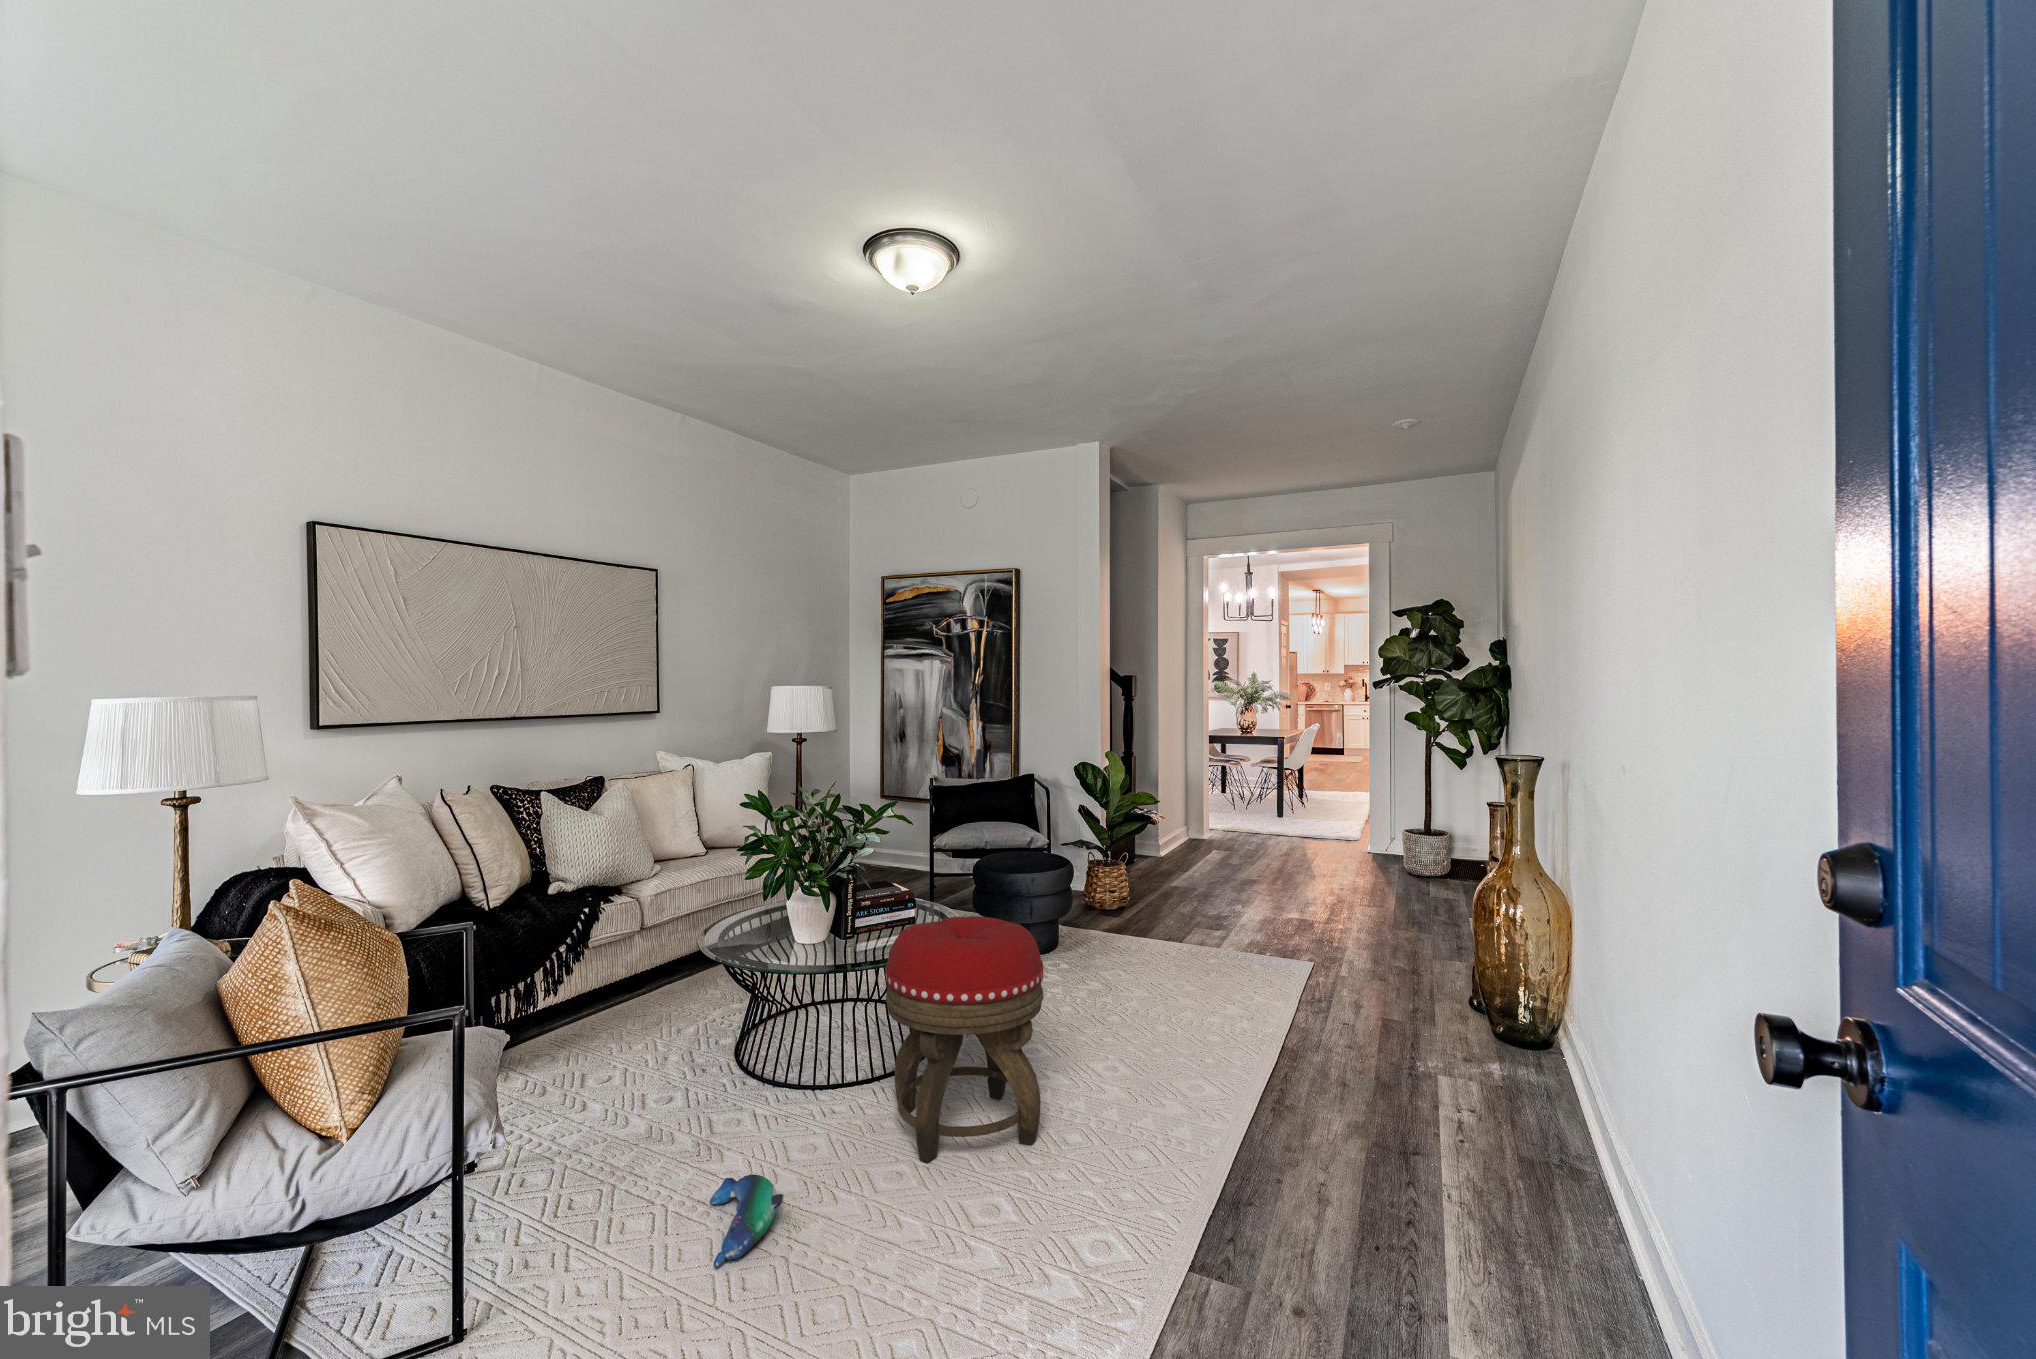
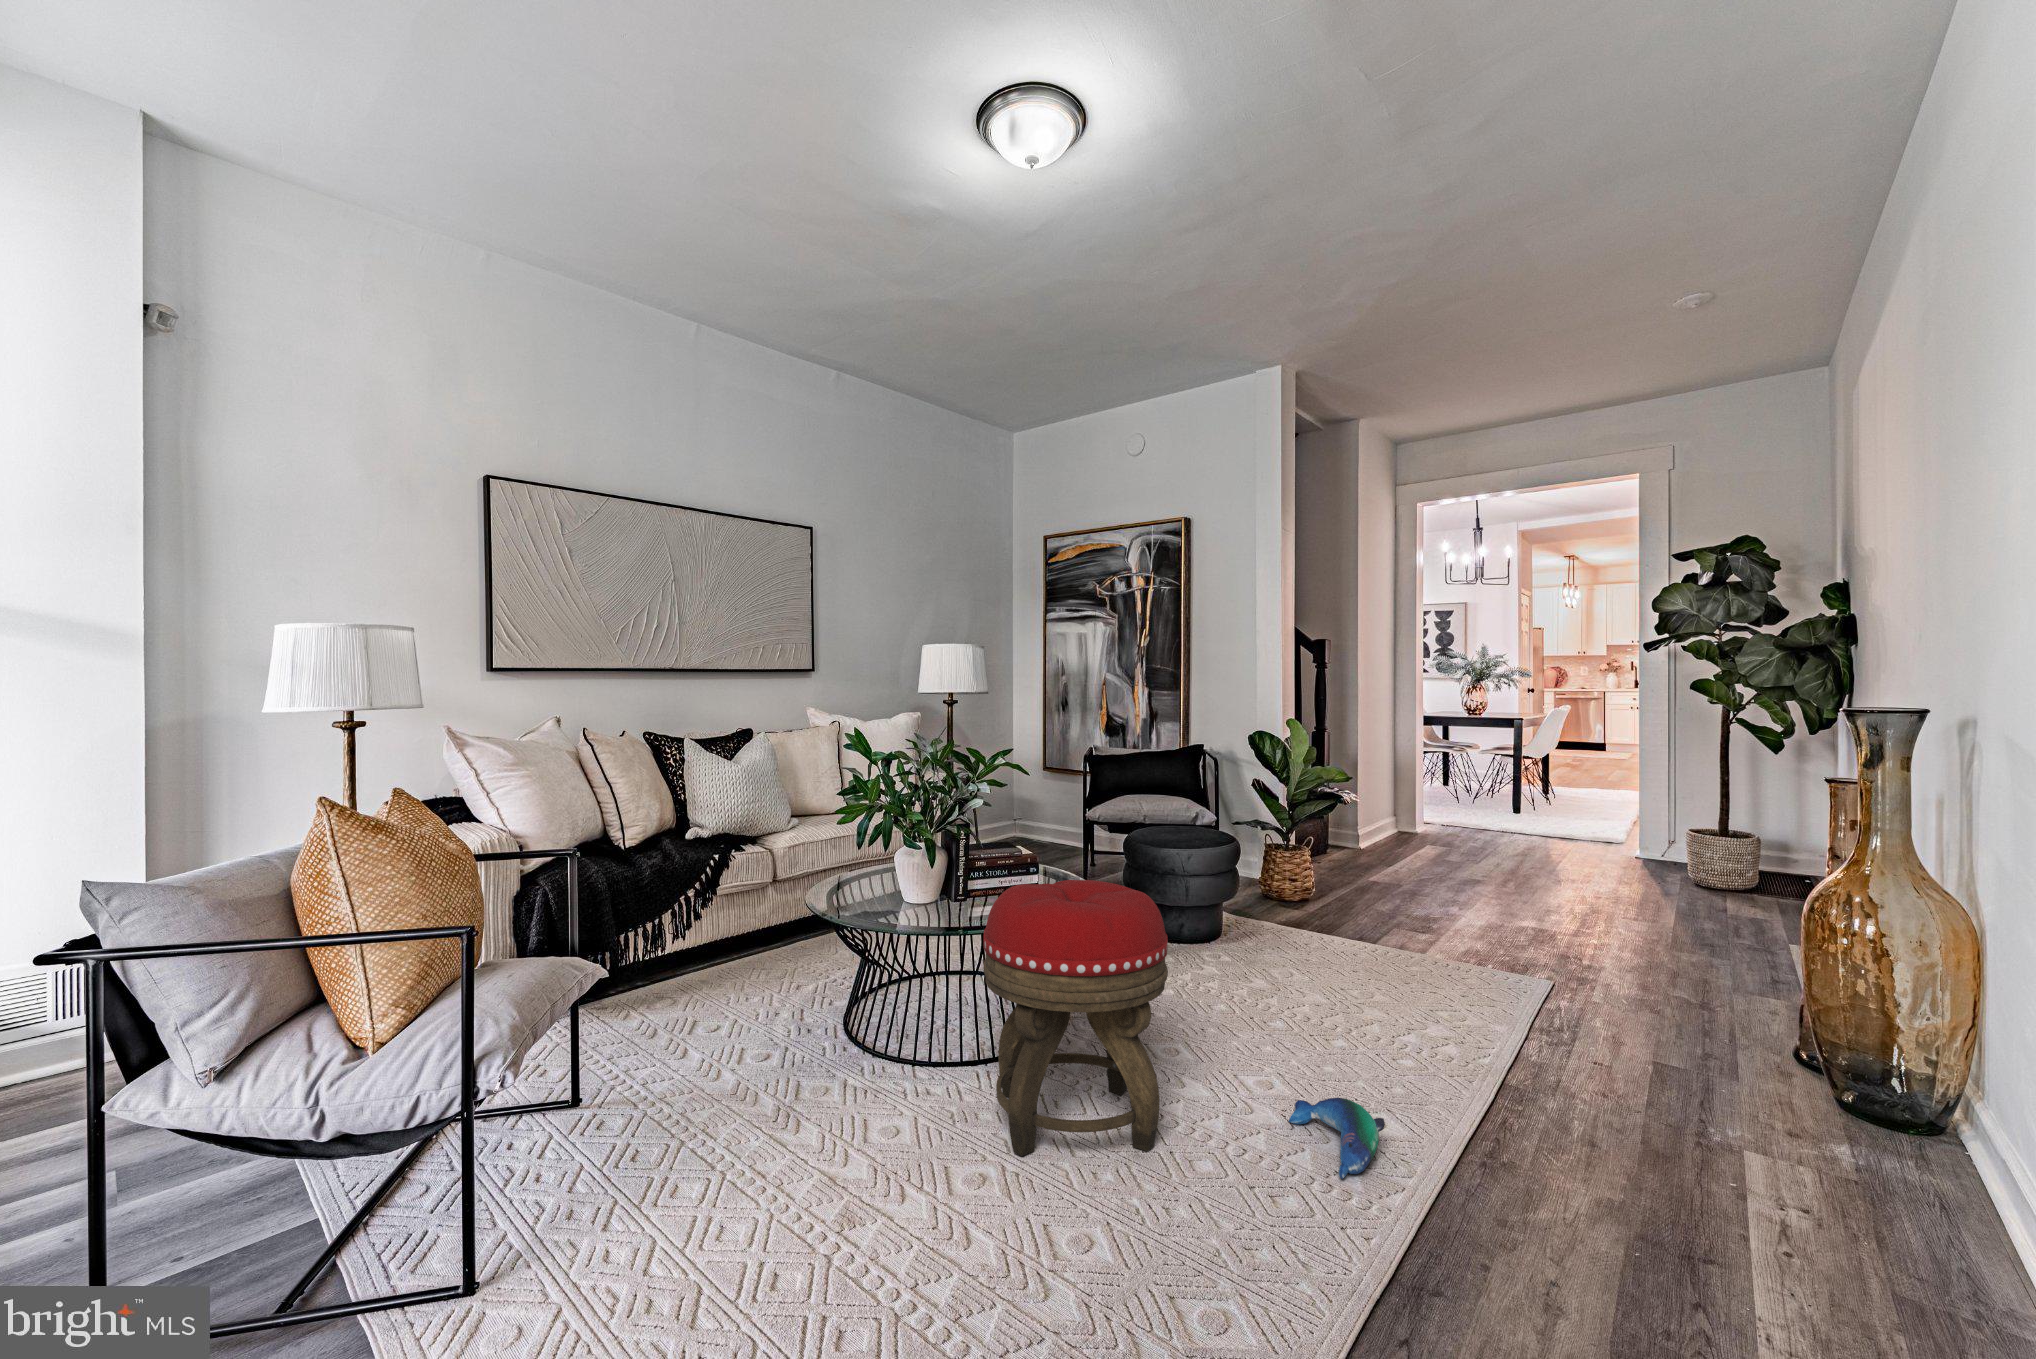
plush toy: present [709,1174,784,1267] -> present [1289,1098,1385,1179]

